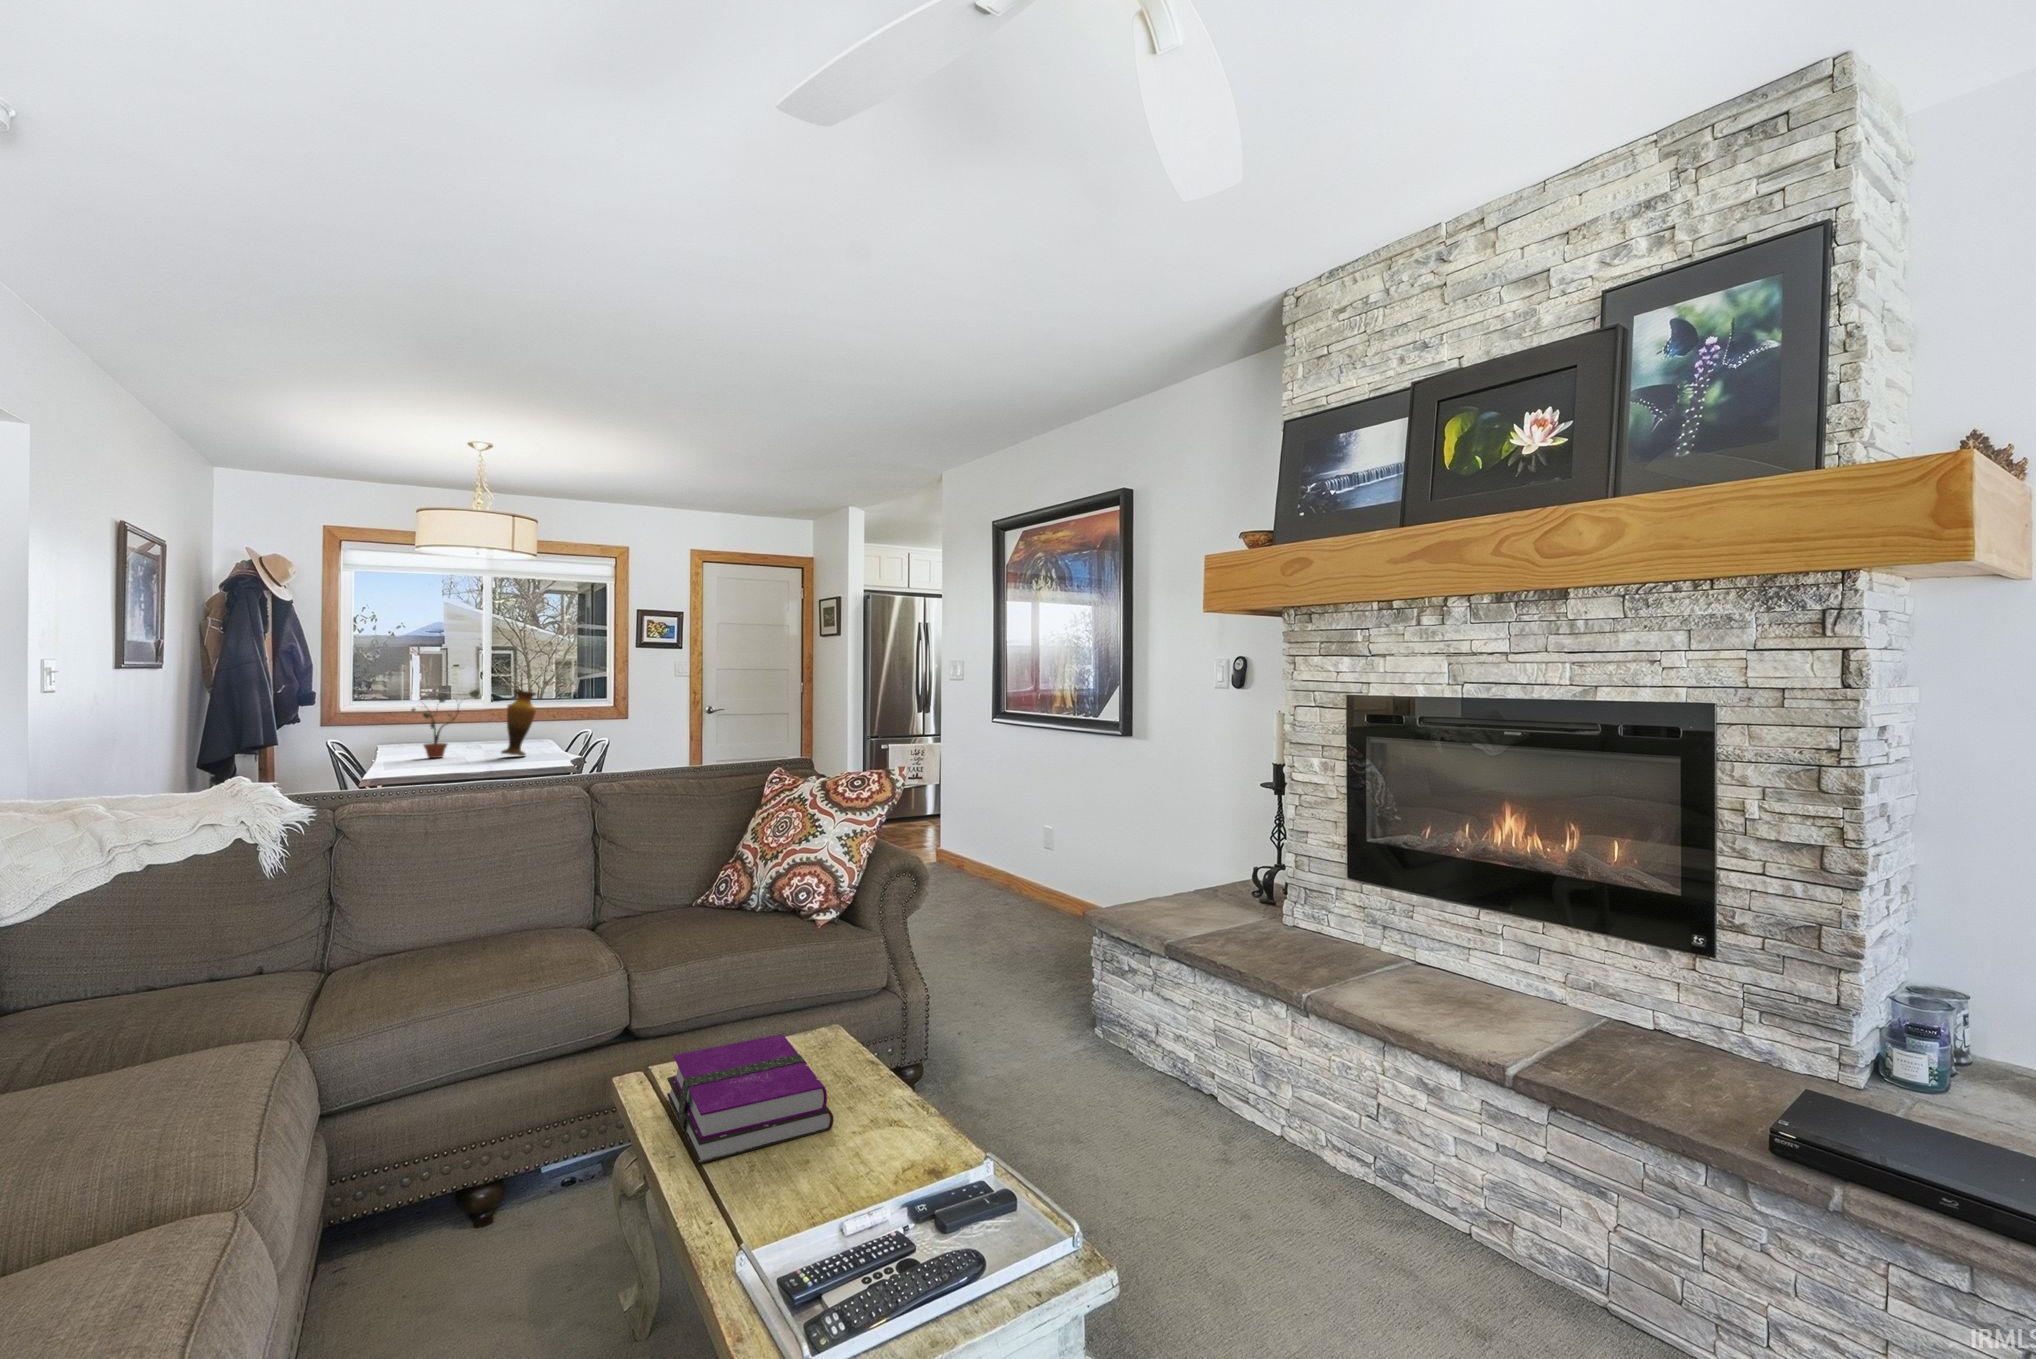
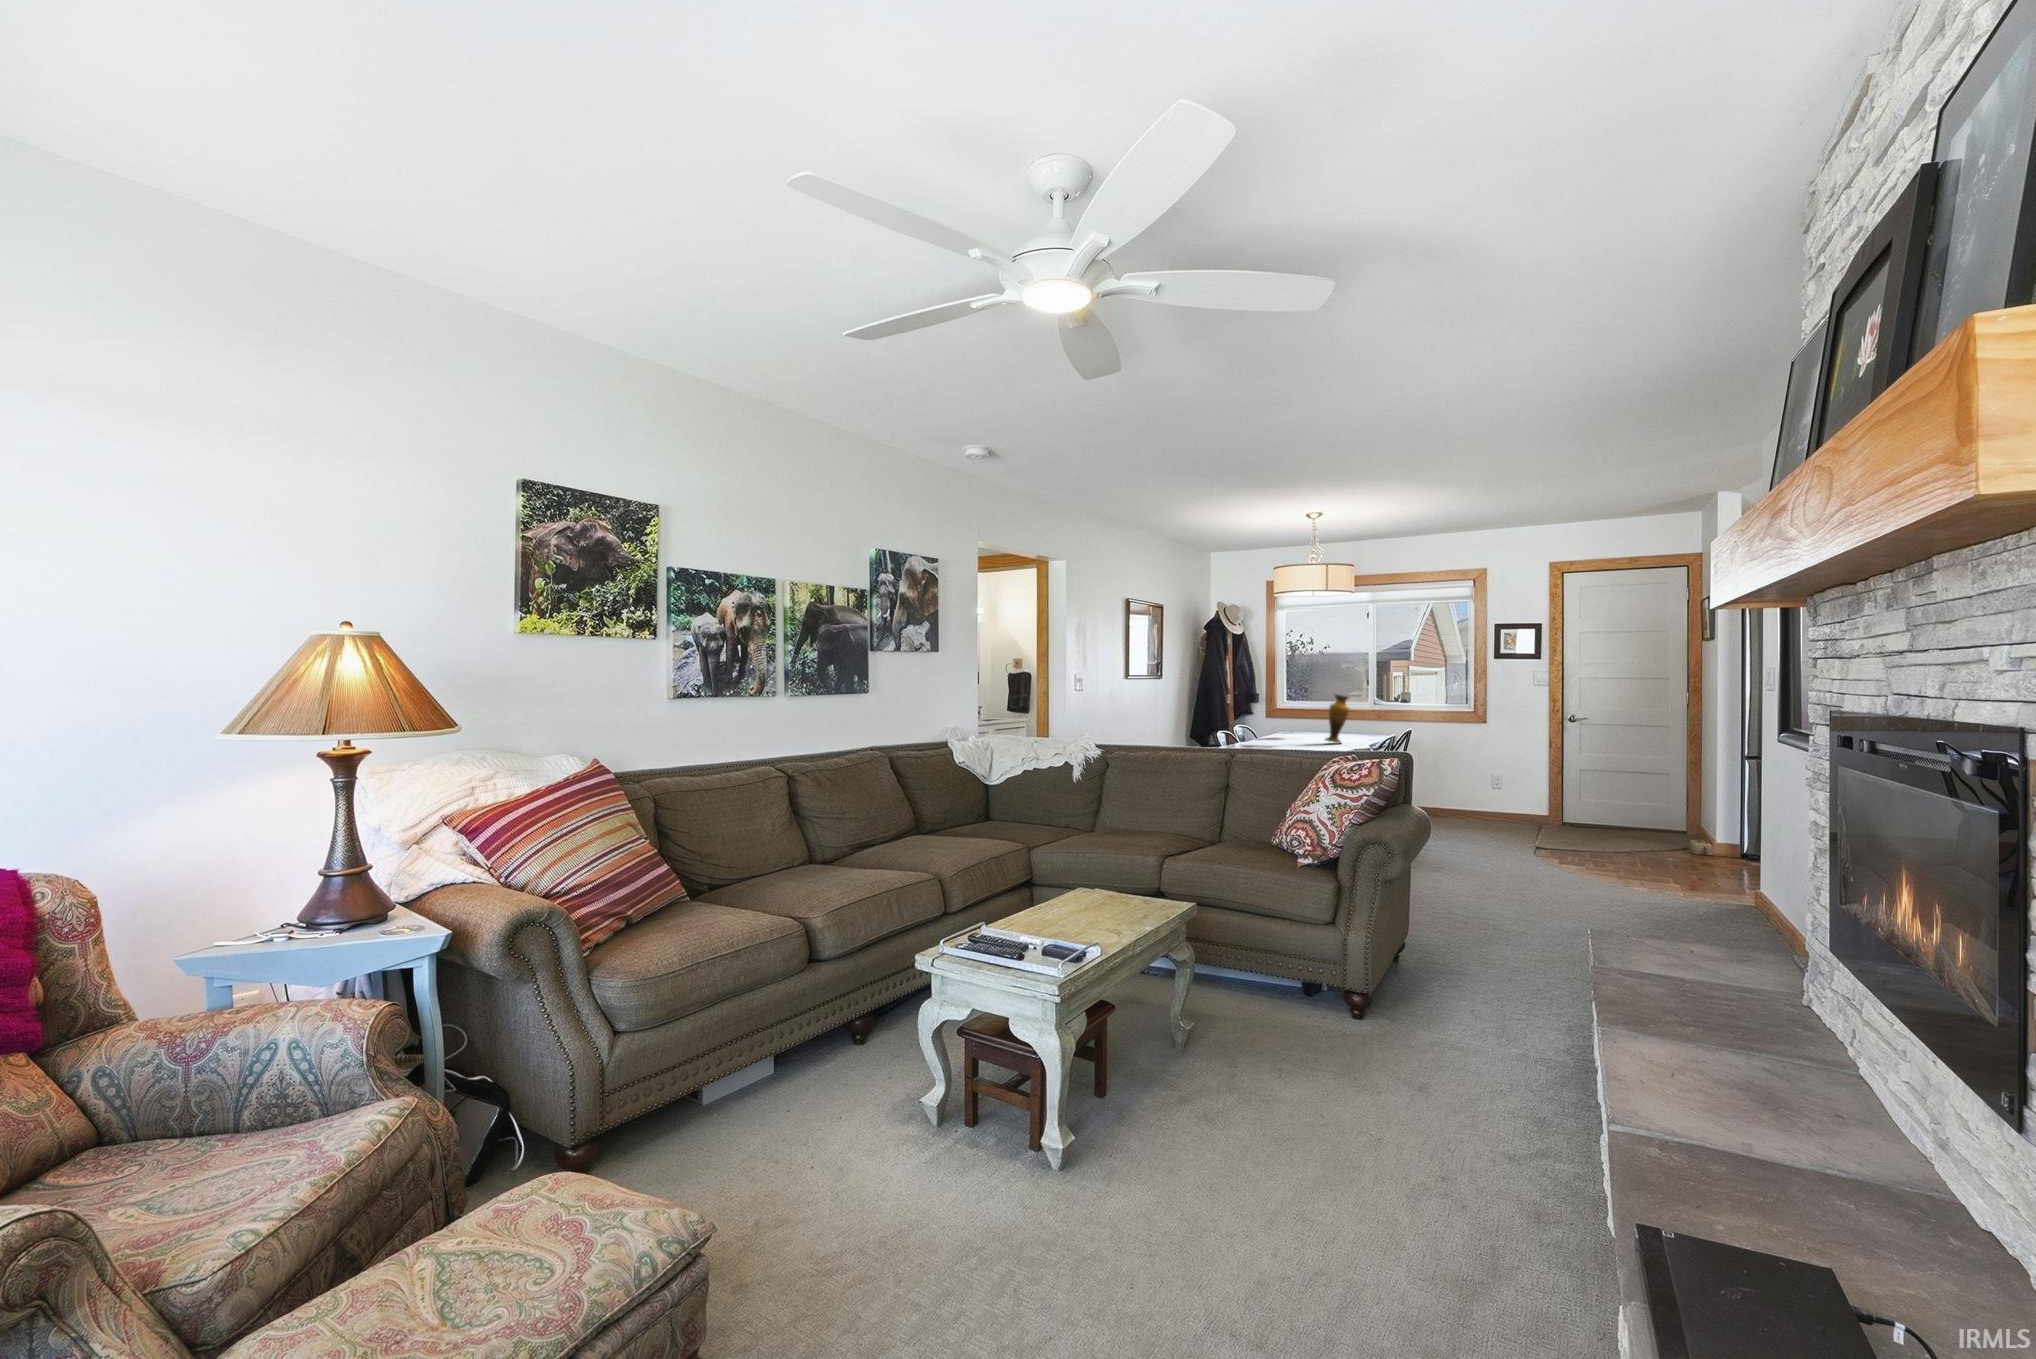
potted plant: present [412,690,480,758] -> none [1278,694,1324,741]
hardback book: present [667,1035,833,1164] -> none [1053,882,1150,929]

